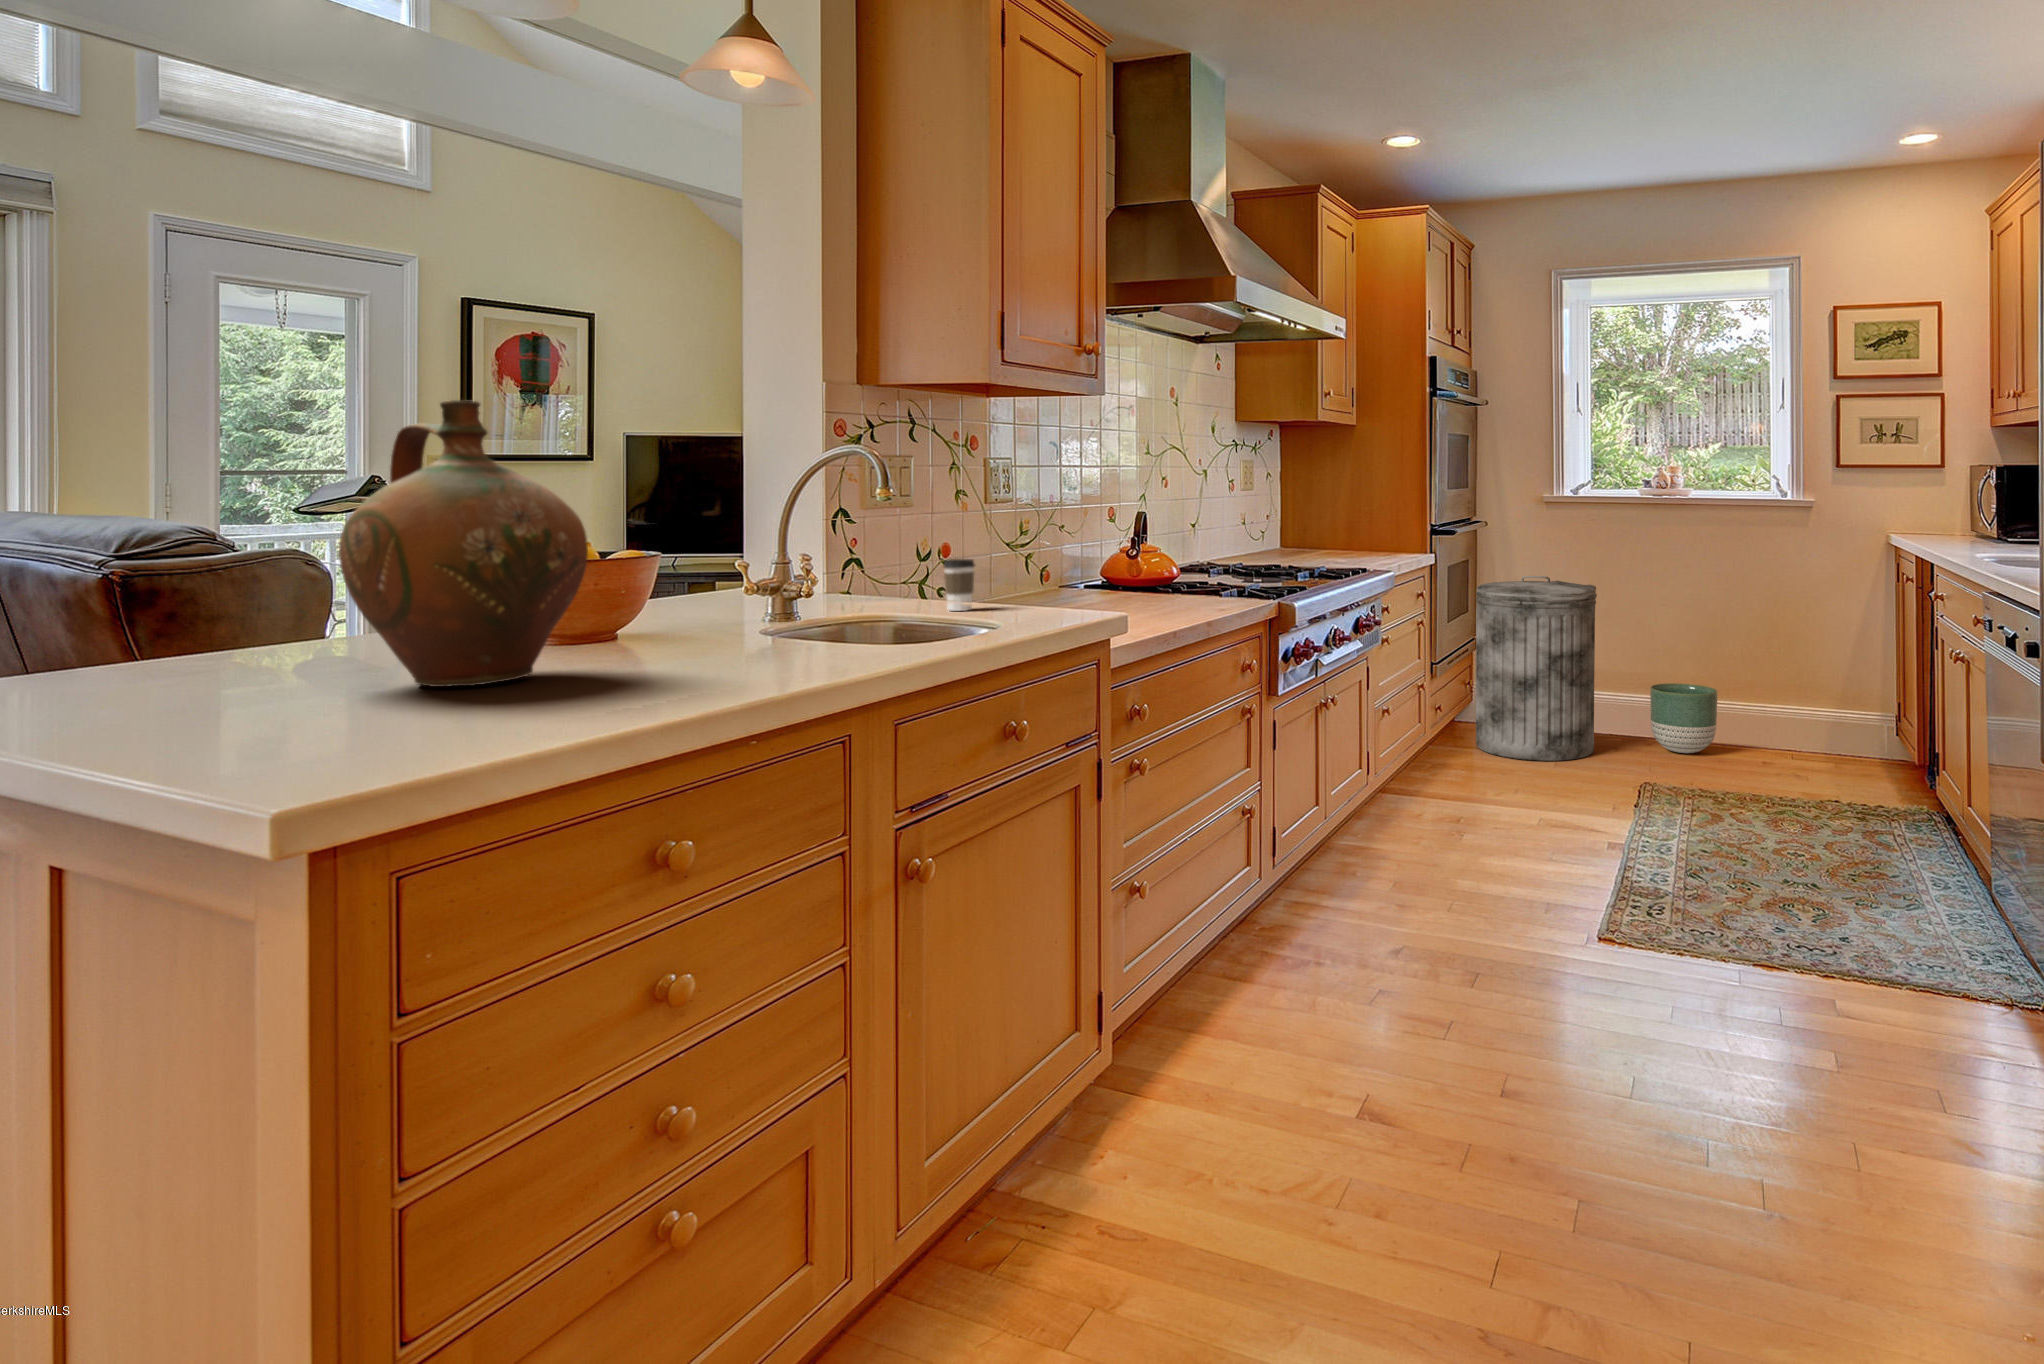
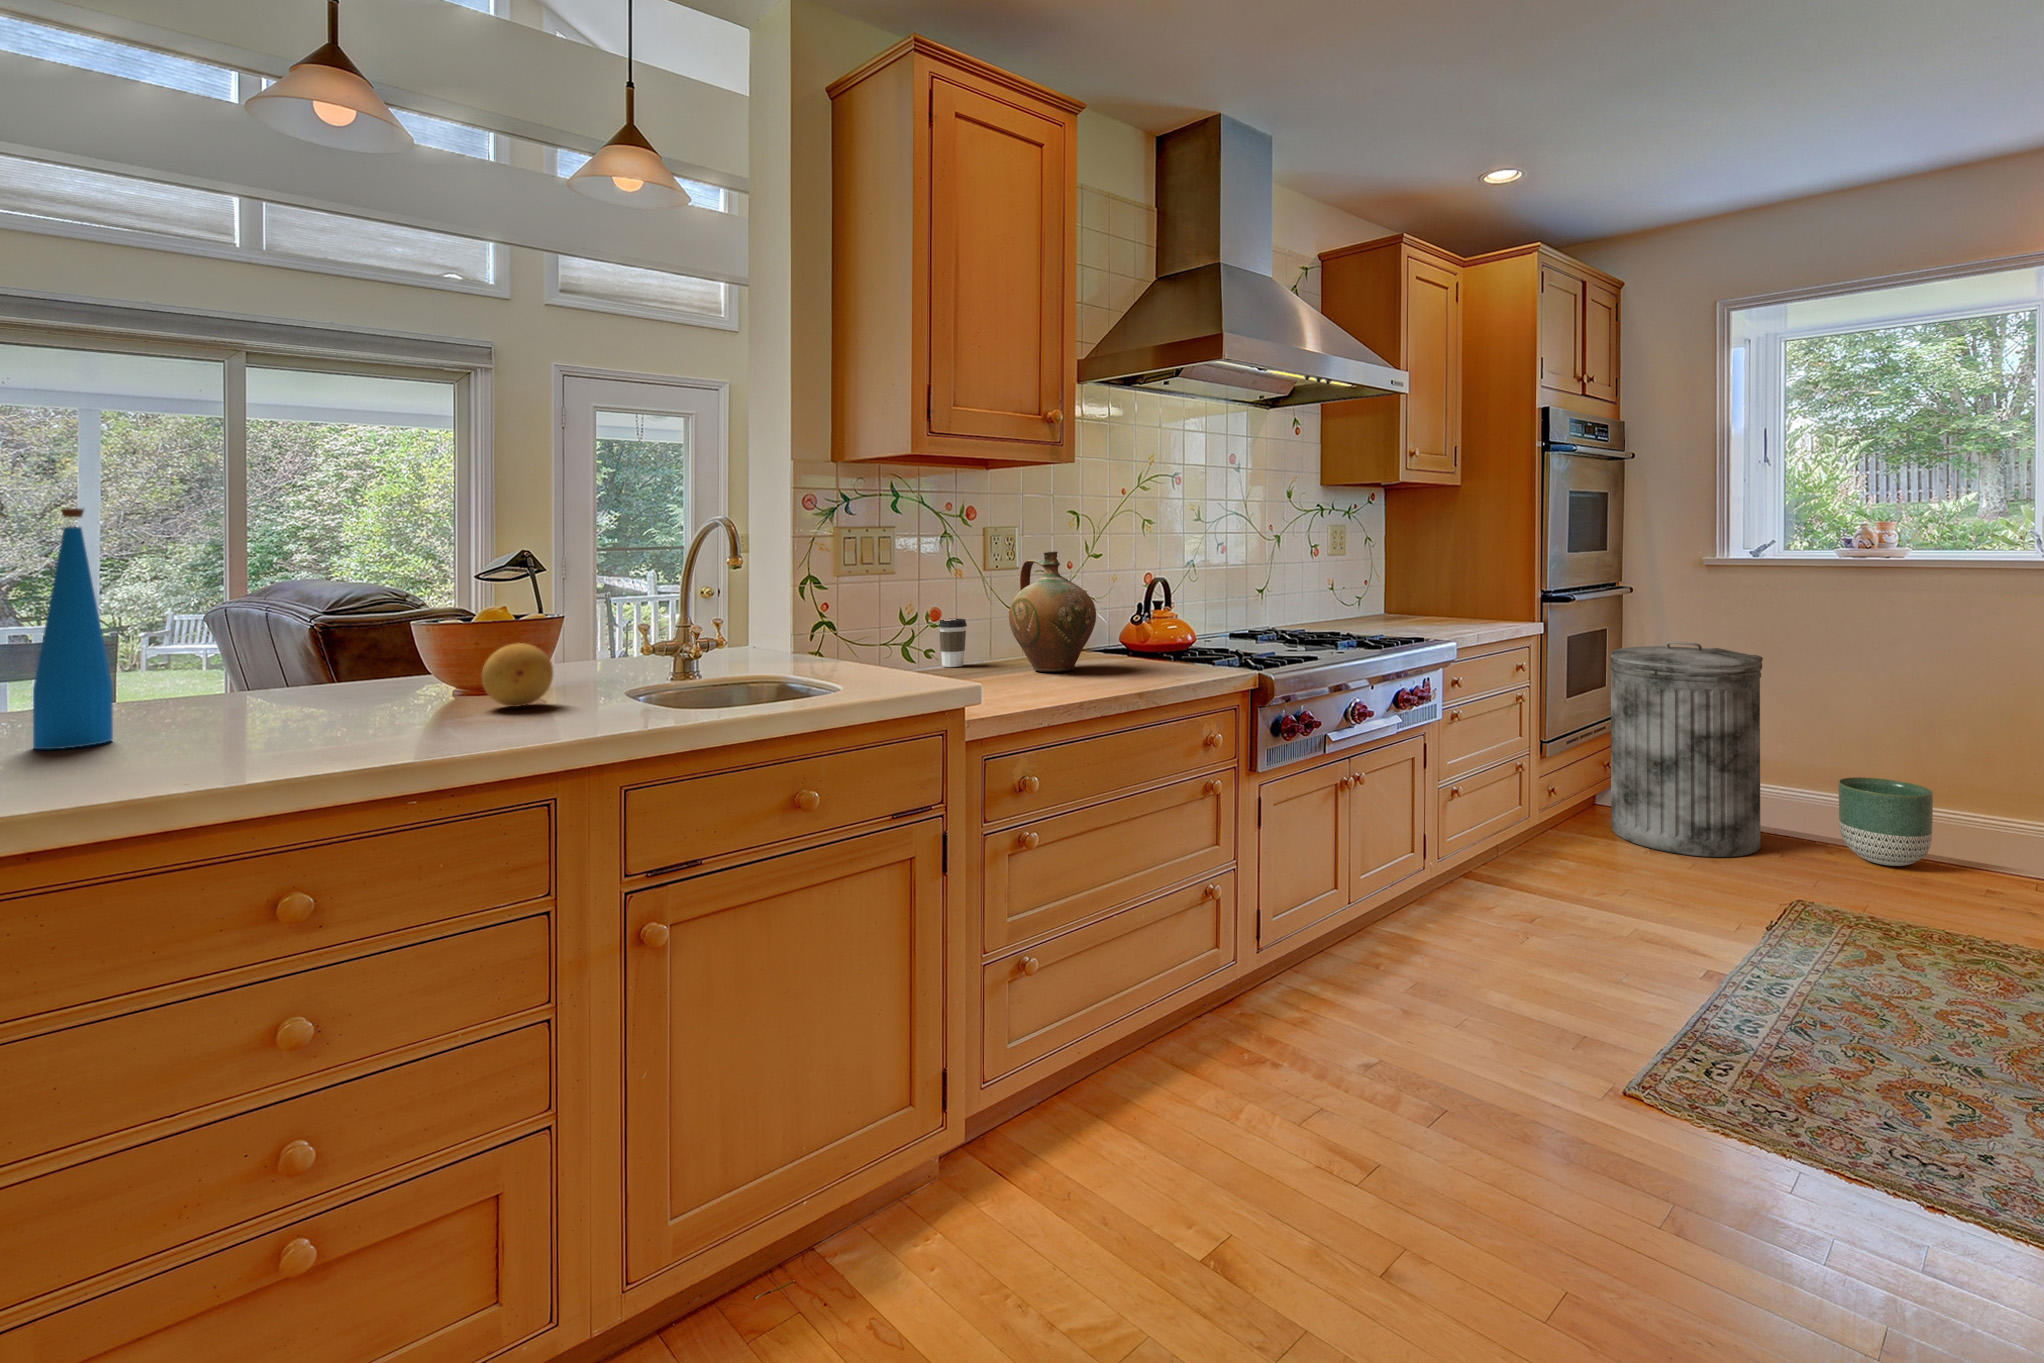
bottle: none [103,381,212,711] -> present [33,508,113,749]
ceramic jug: present [339,400,588,687] -> present [1009,551,1096,672]
fruit: none [620,571,704,646] -> present [482,643,553,707]

